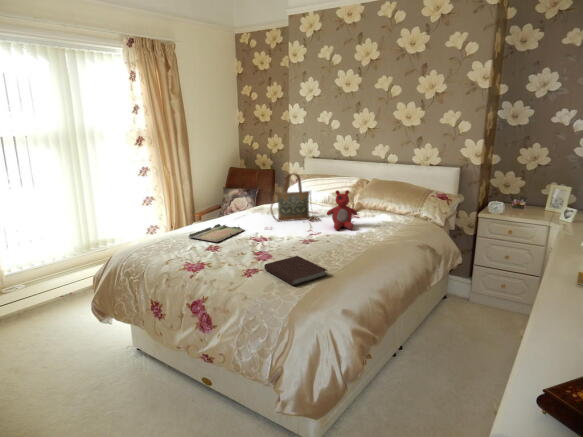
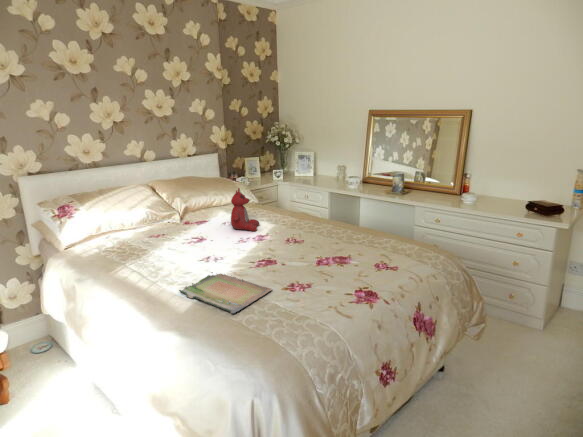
handbag: present [270,173,319,221] -> none [170,186,208,255]
notebook: present [264,256,327,286] -> none [348,238,411,263]

